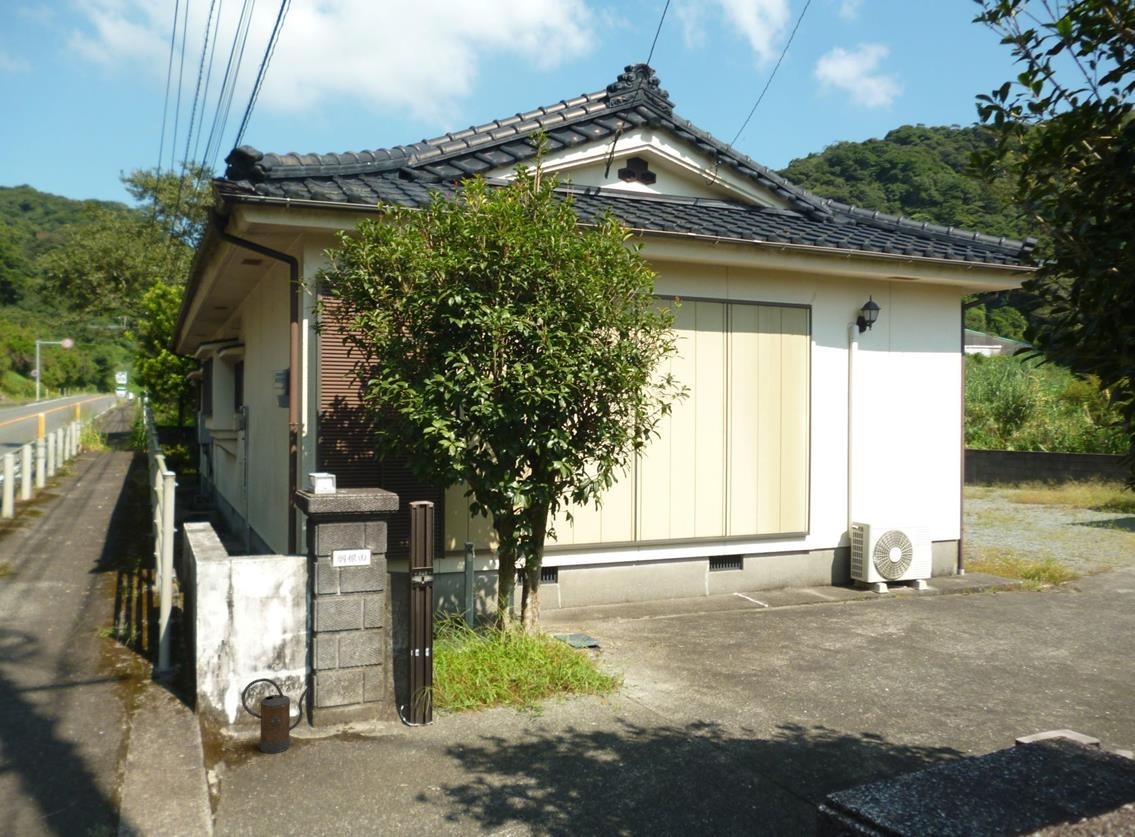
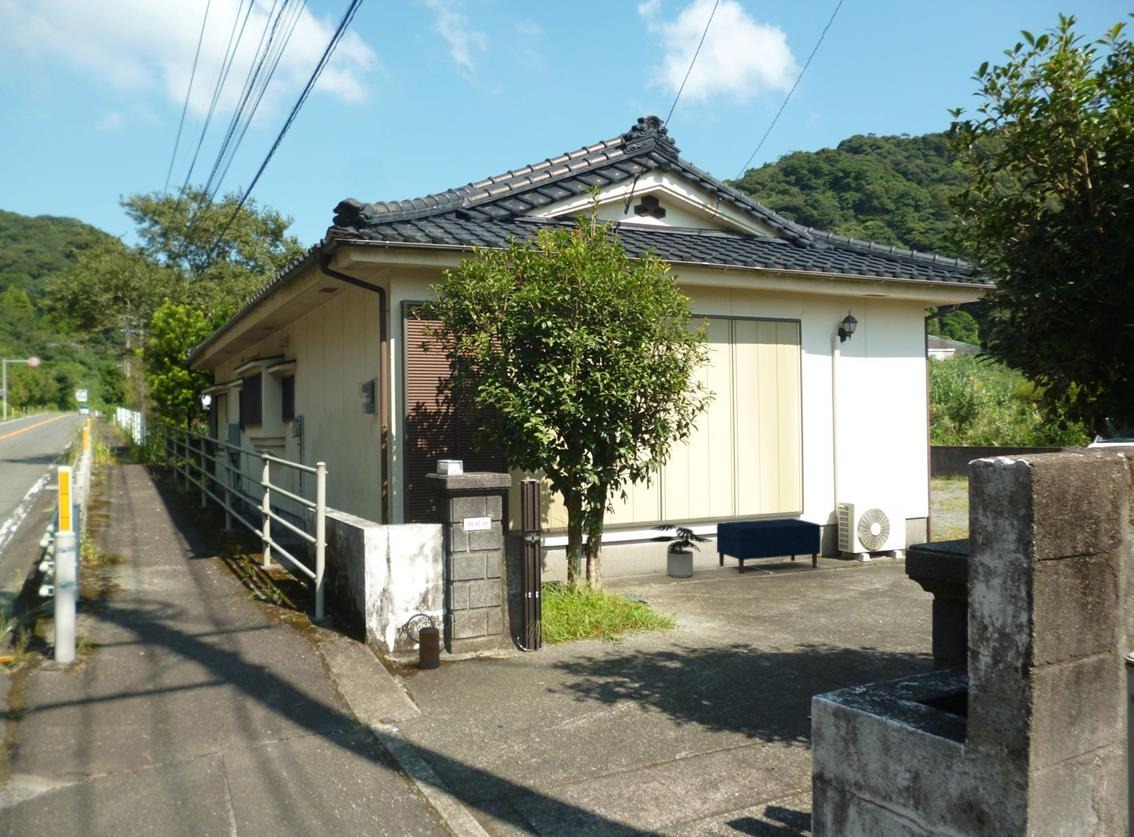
bench: none [702,539,827,607] -> present [717,518,821,574]
potted plant: none [618,546,695,611] -> present [650,525,712,578]

